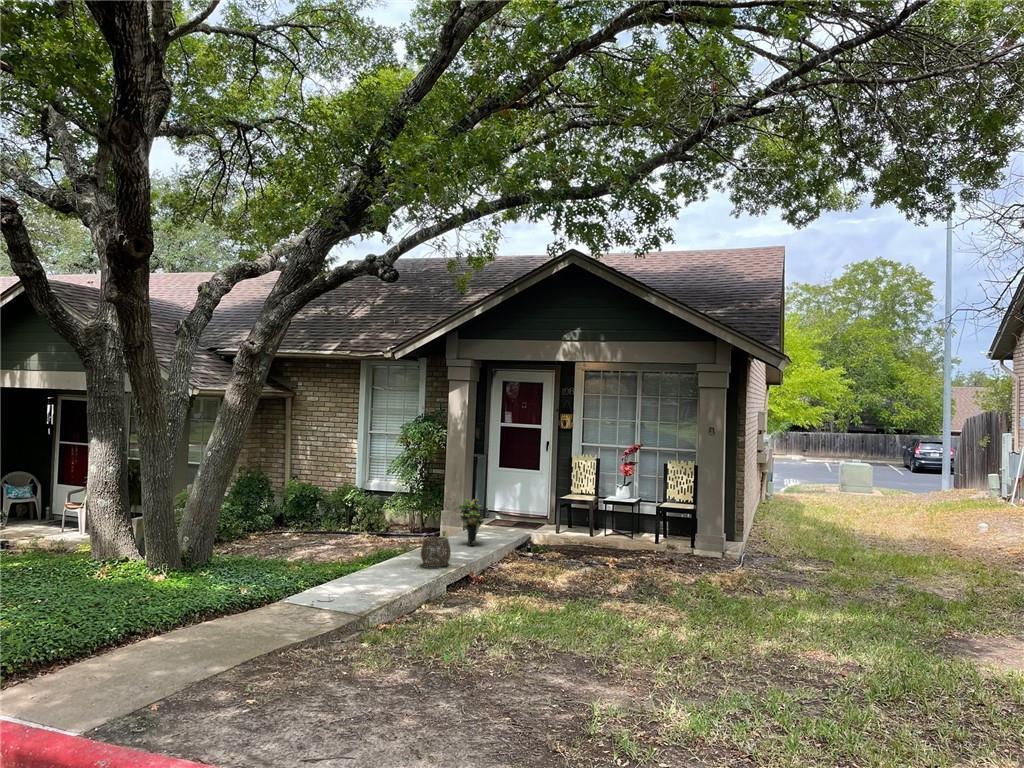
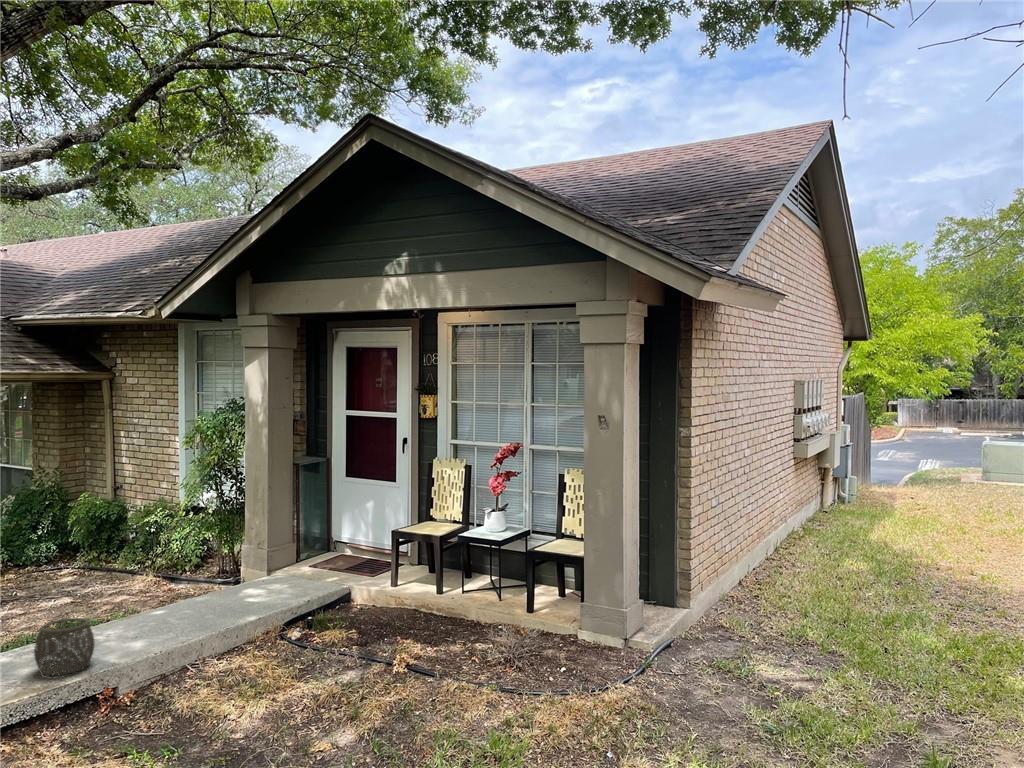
potted plant: present [459,499,484,546] -> none [190,537,234,618]

